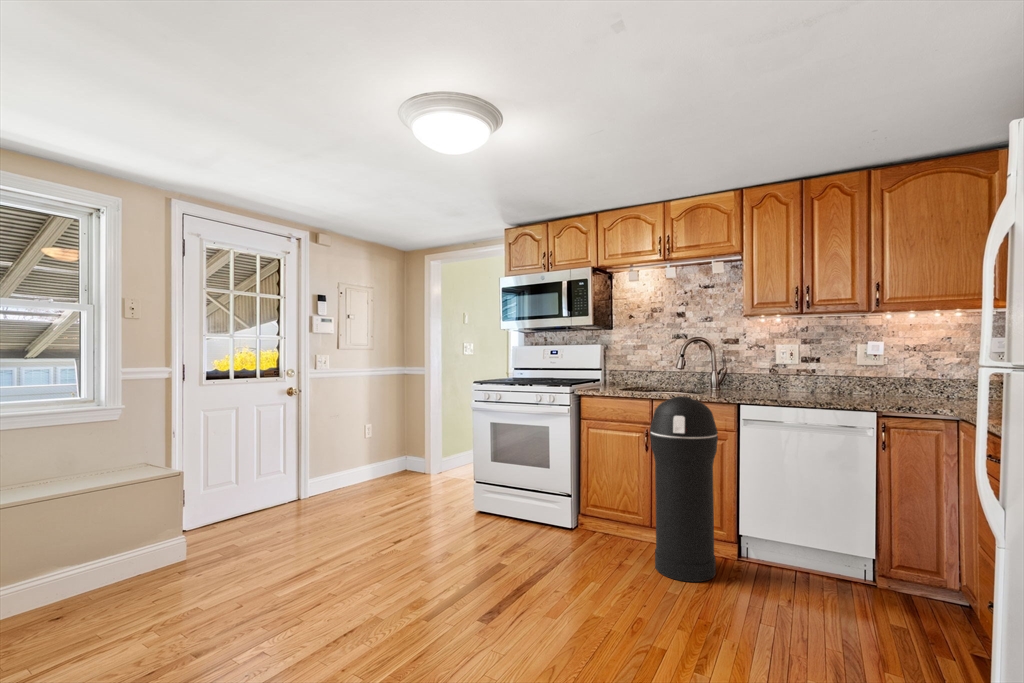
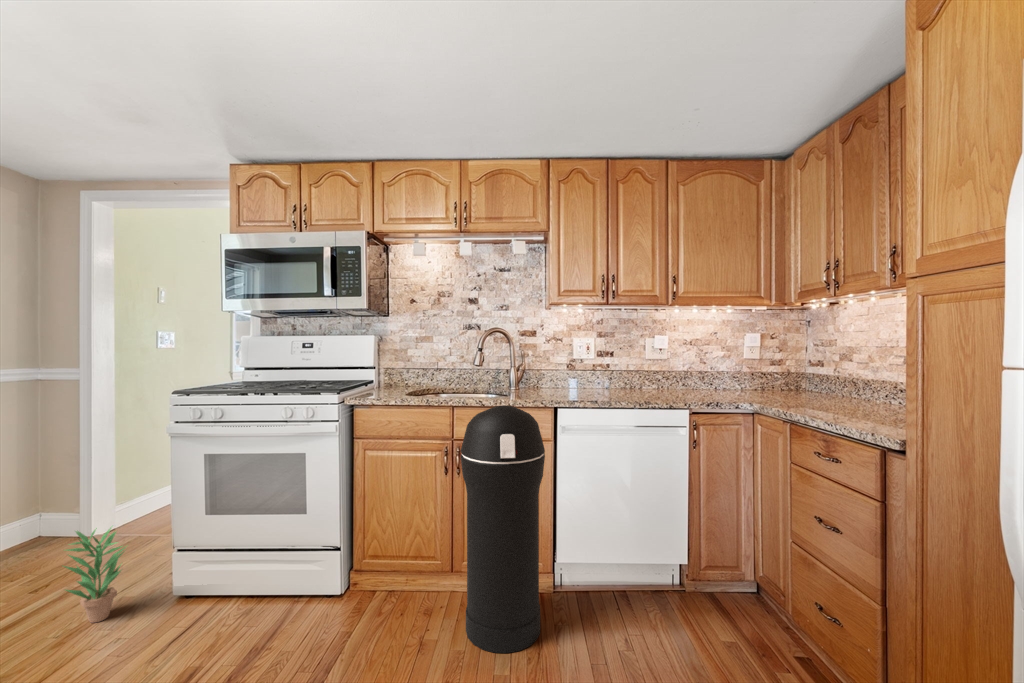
potted plant: none [422,458,453,516] -> present [64,528,126,623]

